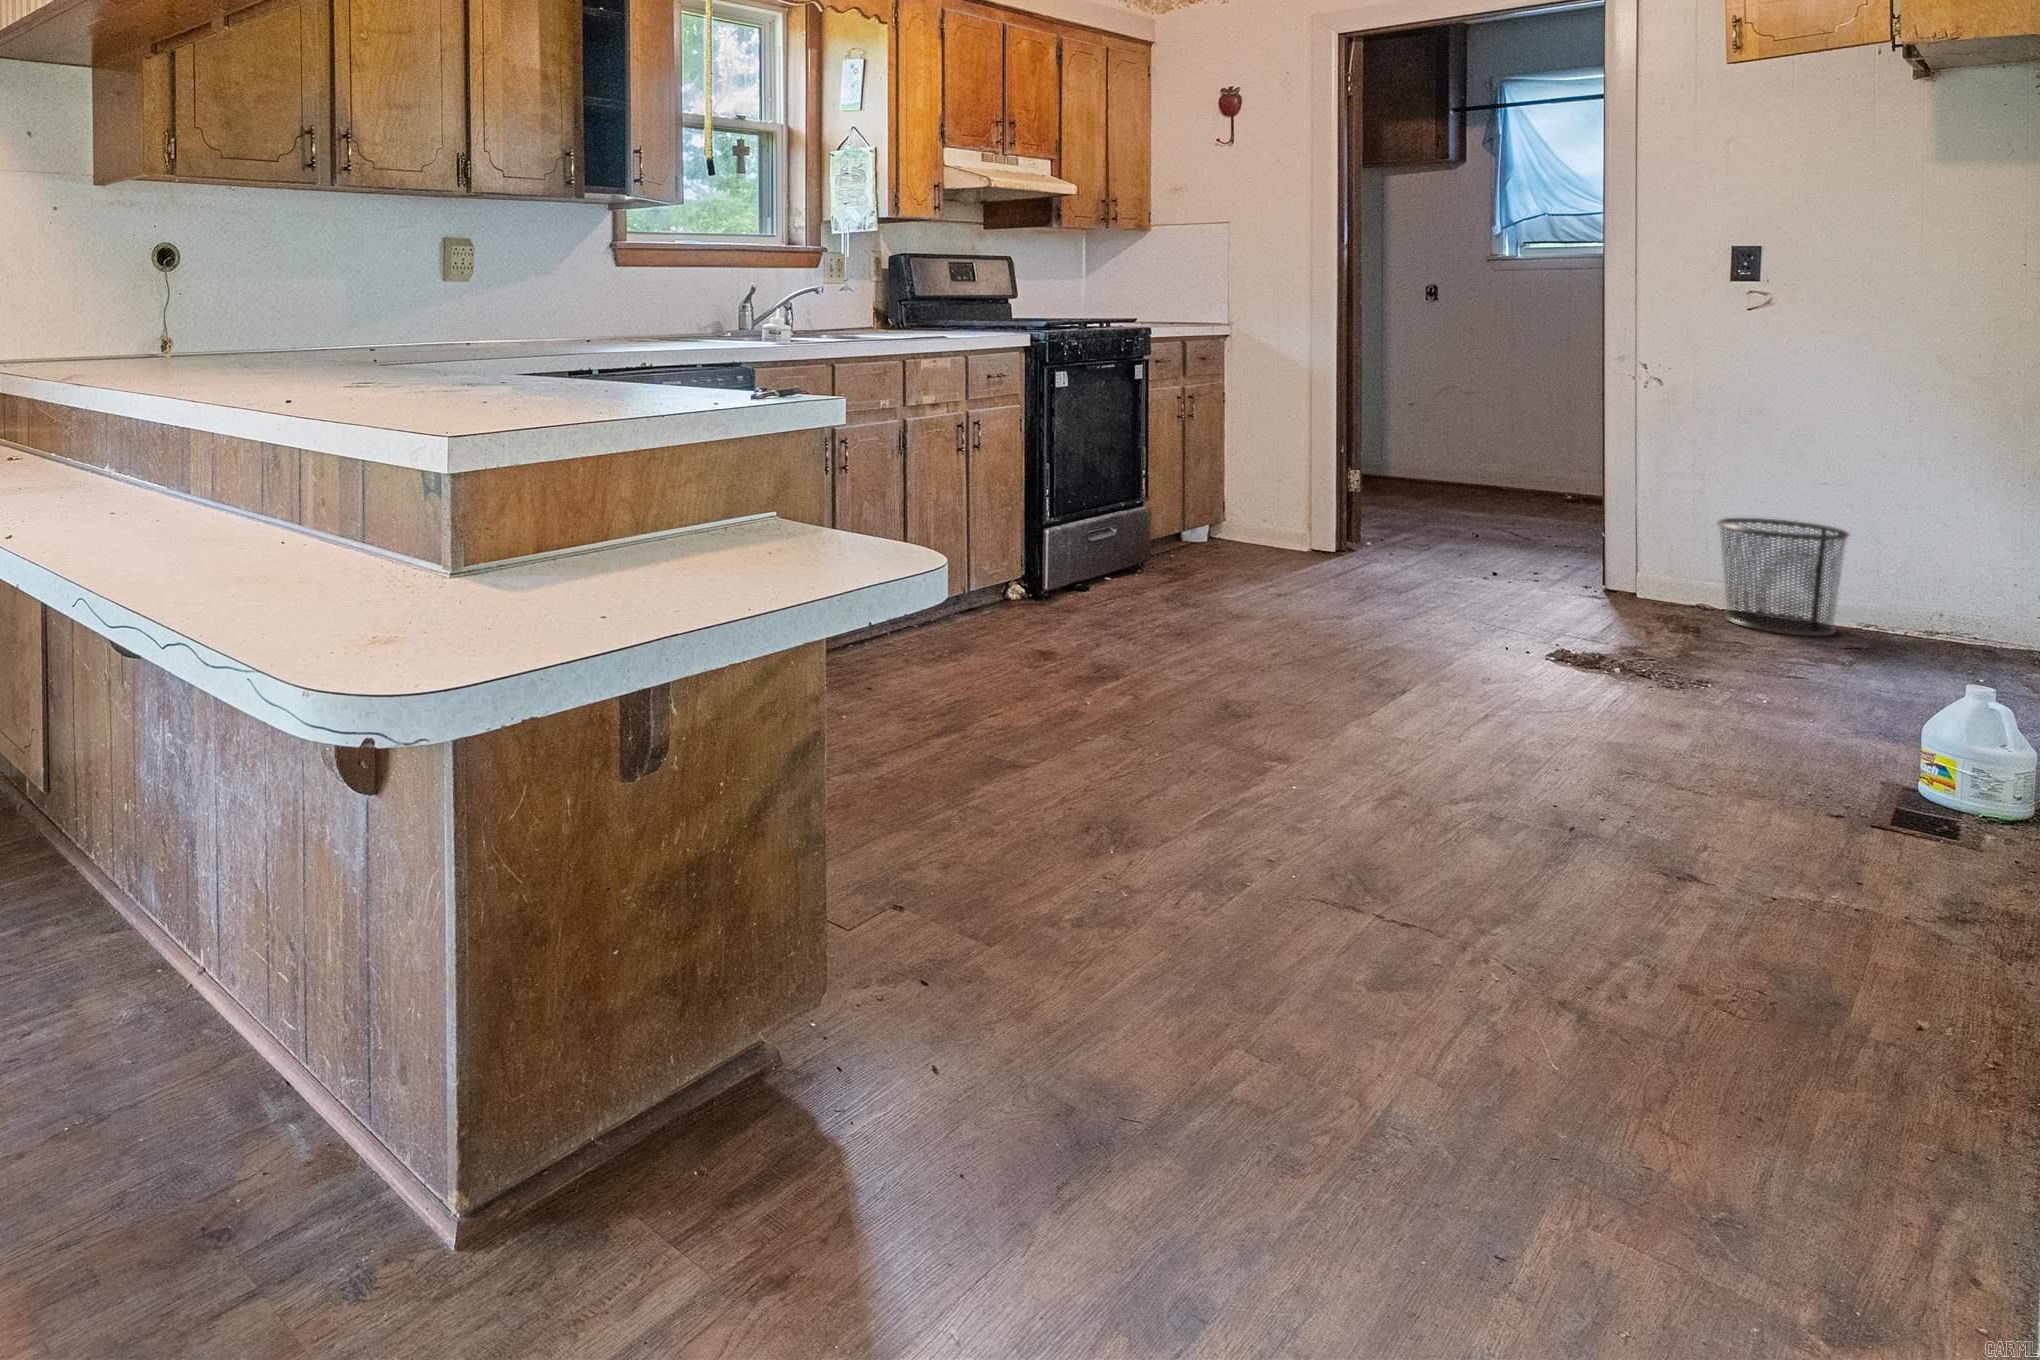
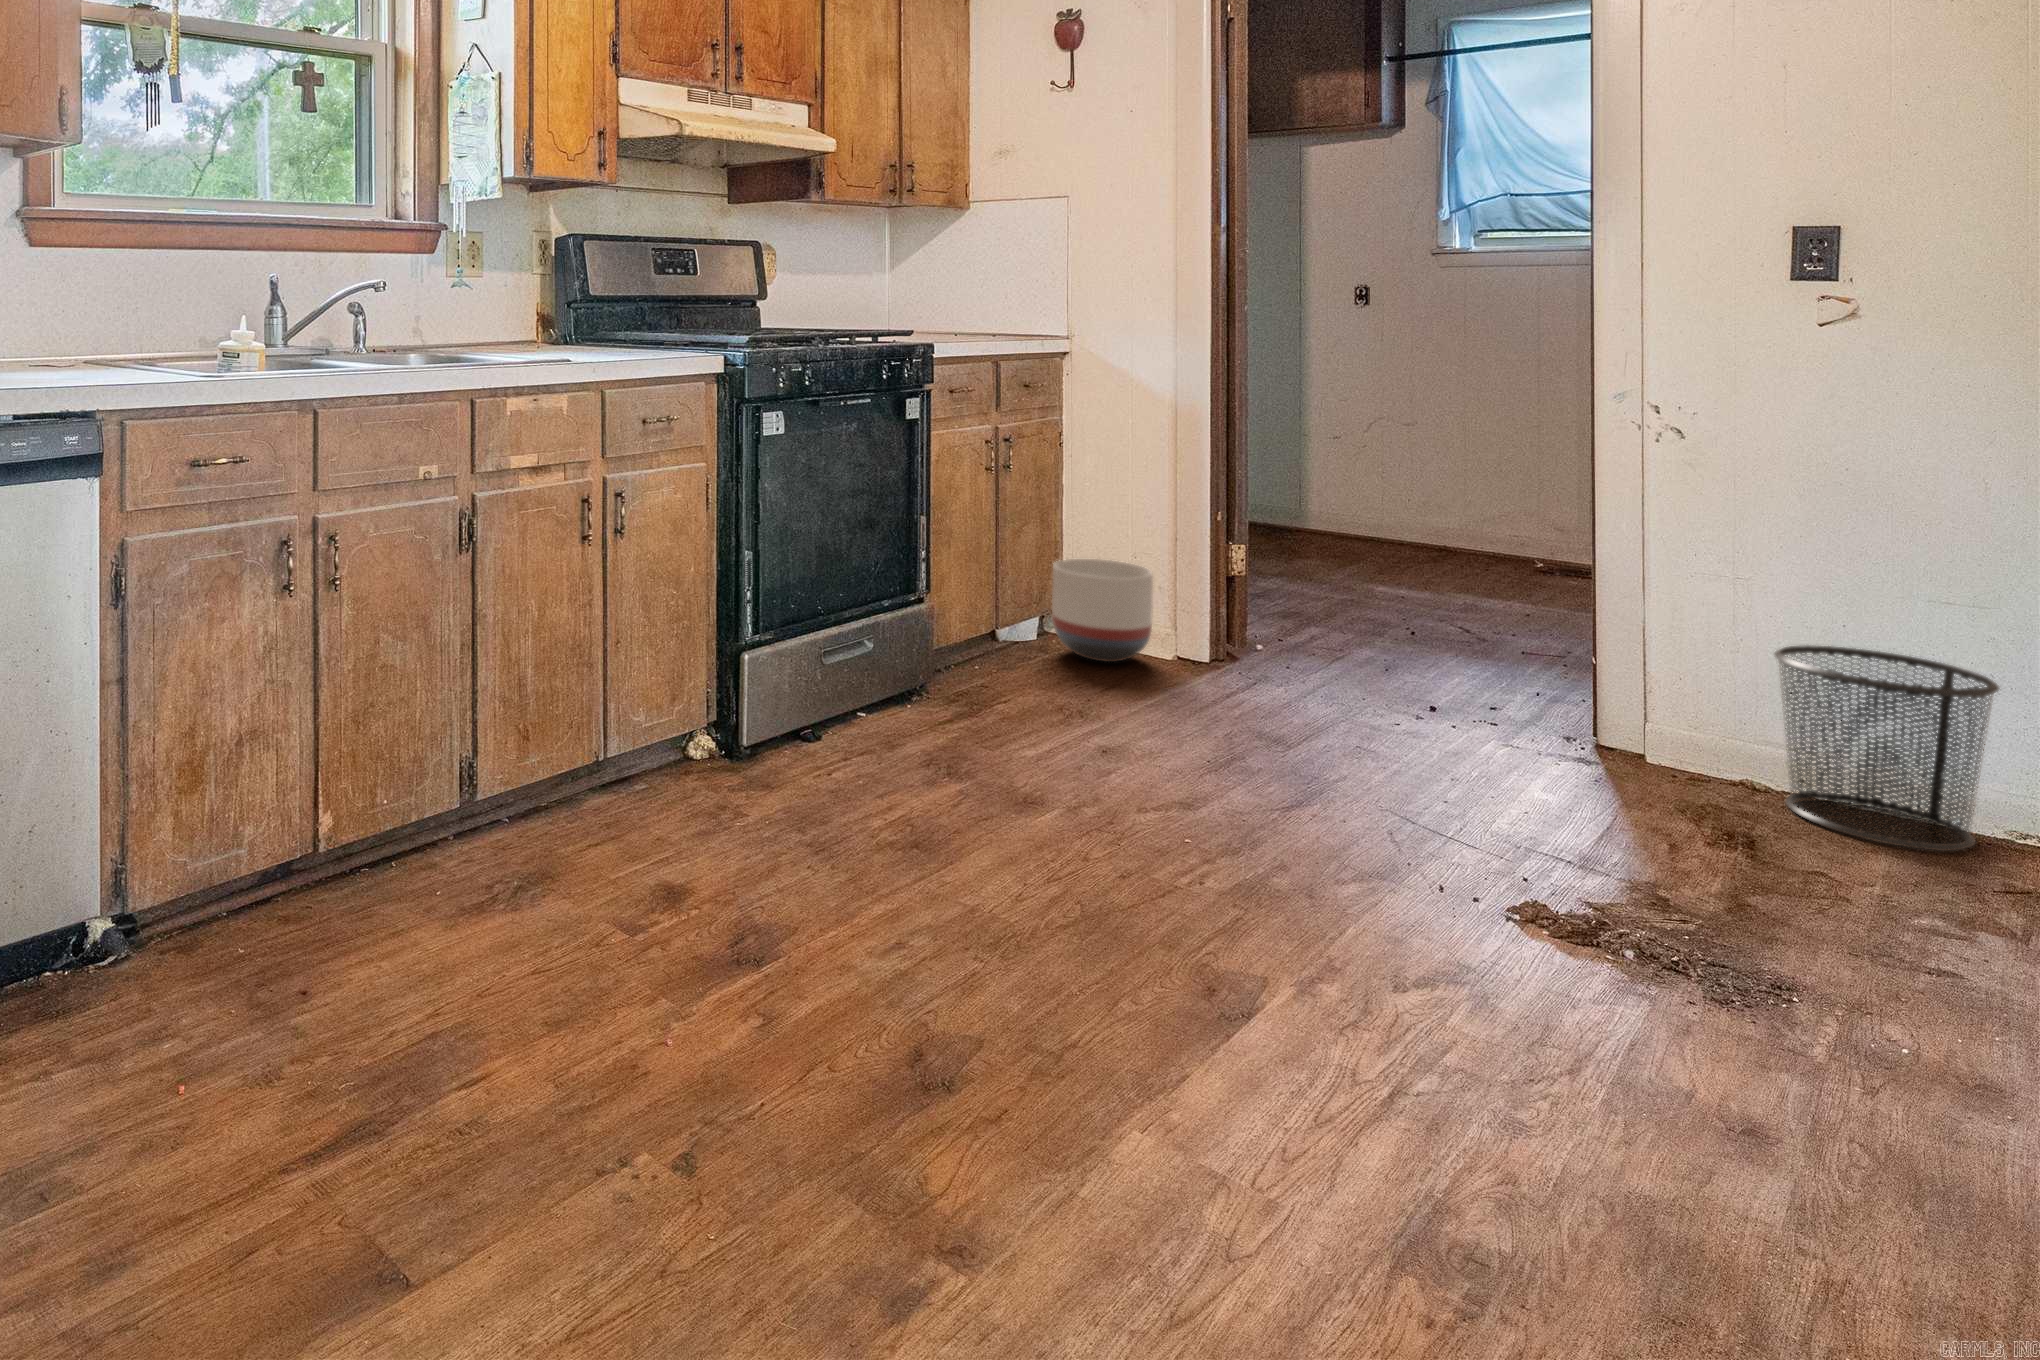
planter: none [1222,484,1296,554] -> present [1052,559,1153,662]

